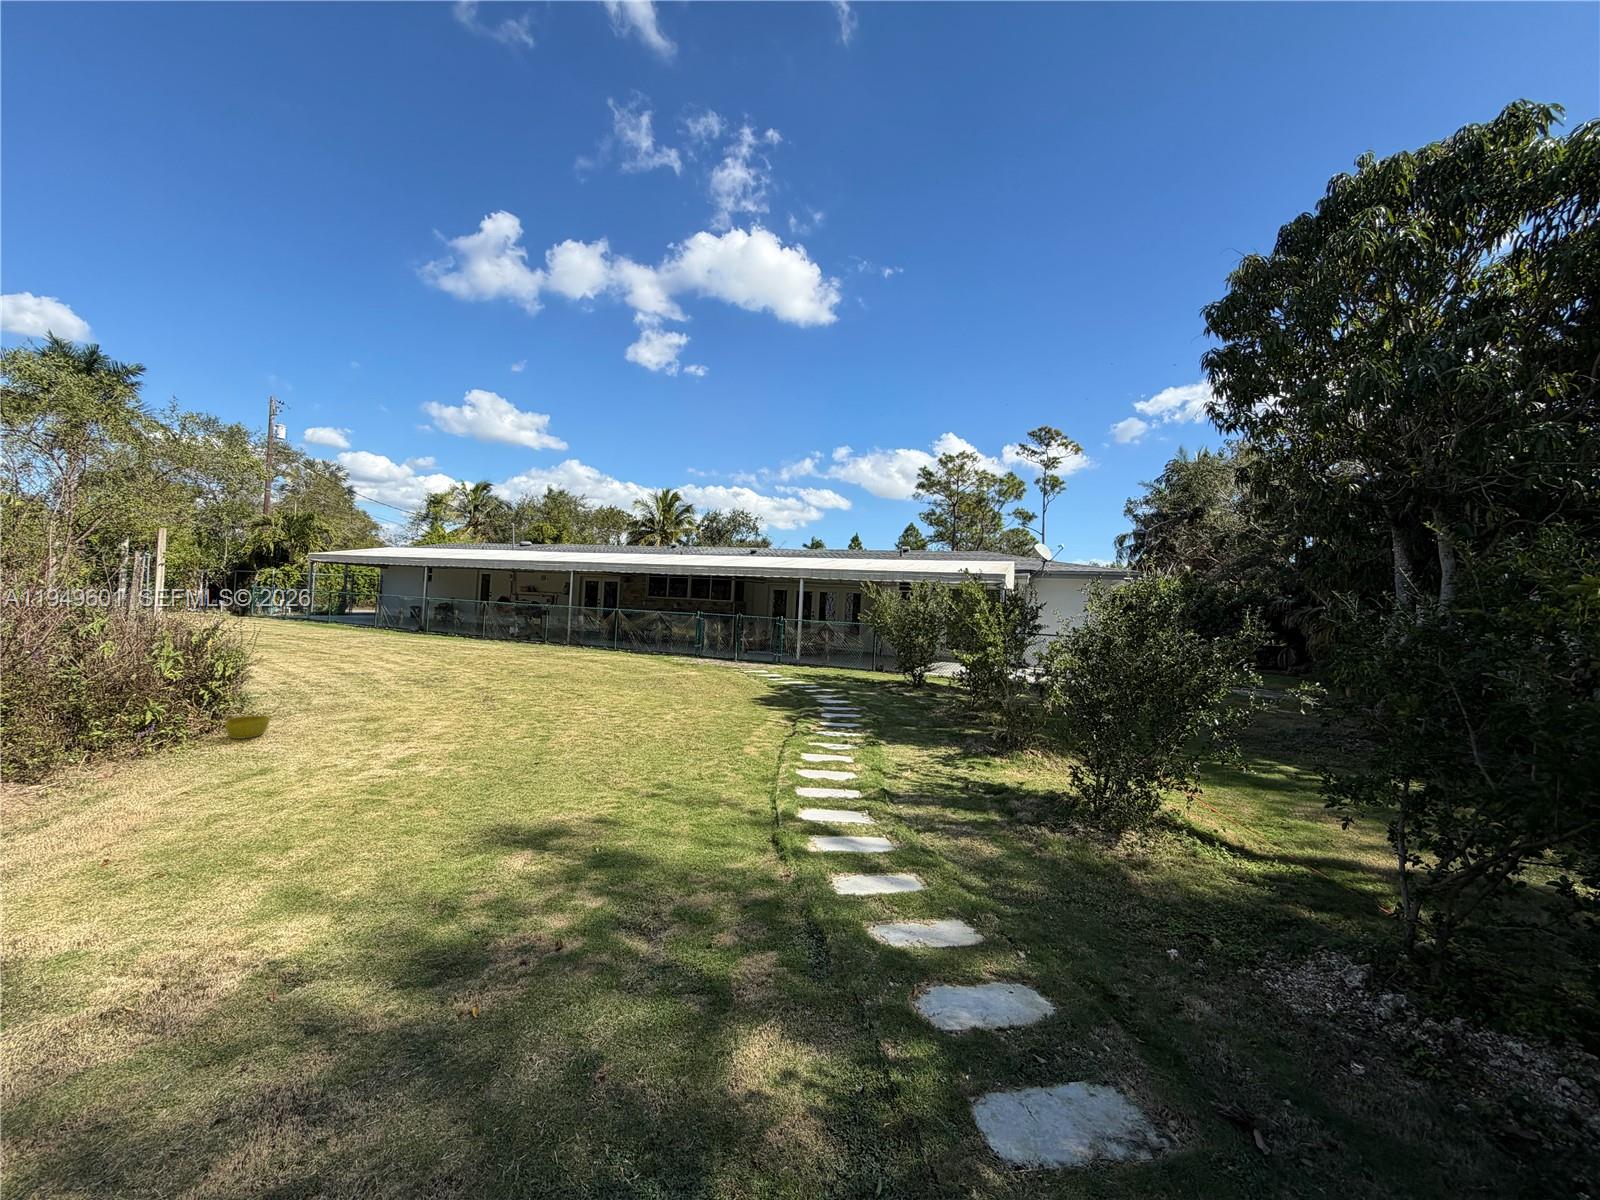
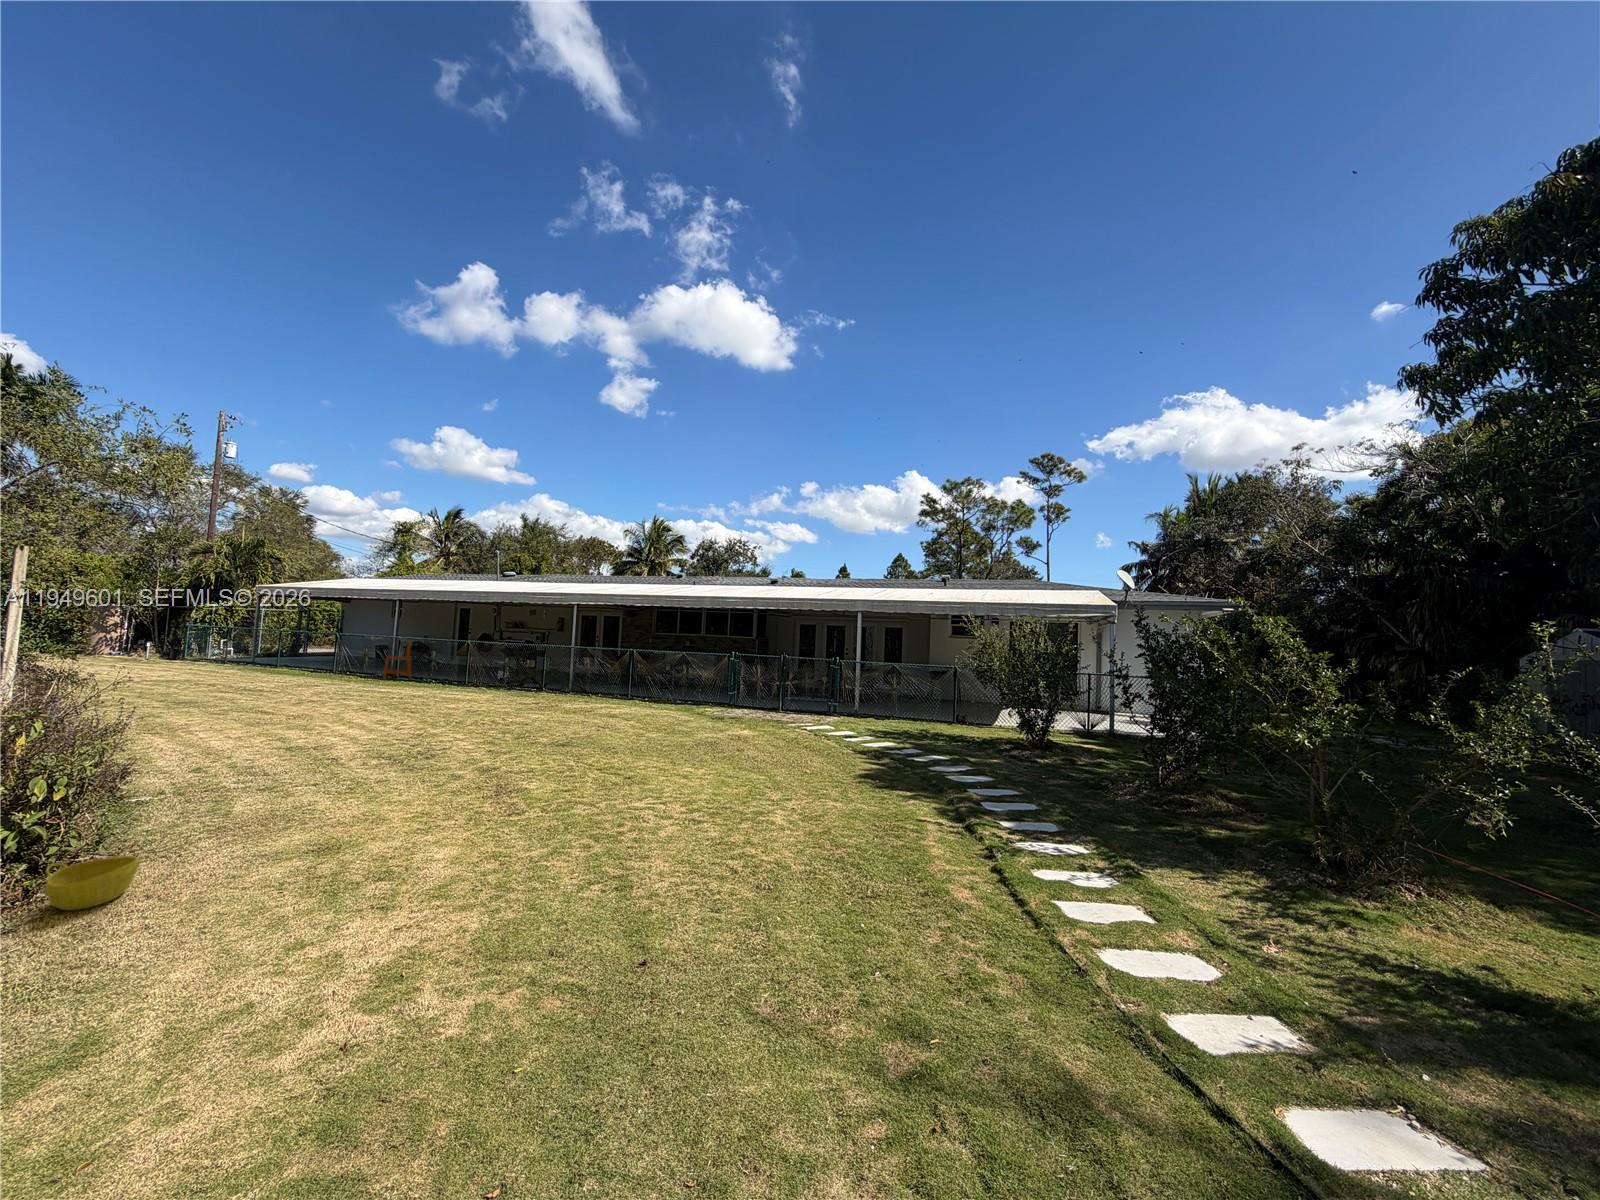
bench: none [416,601,439,634] -> present [383,641,412,679]

